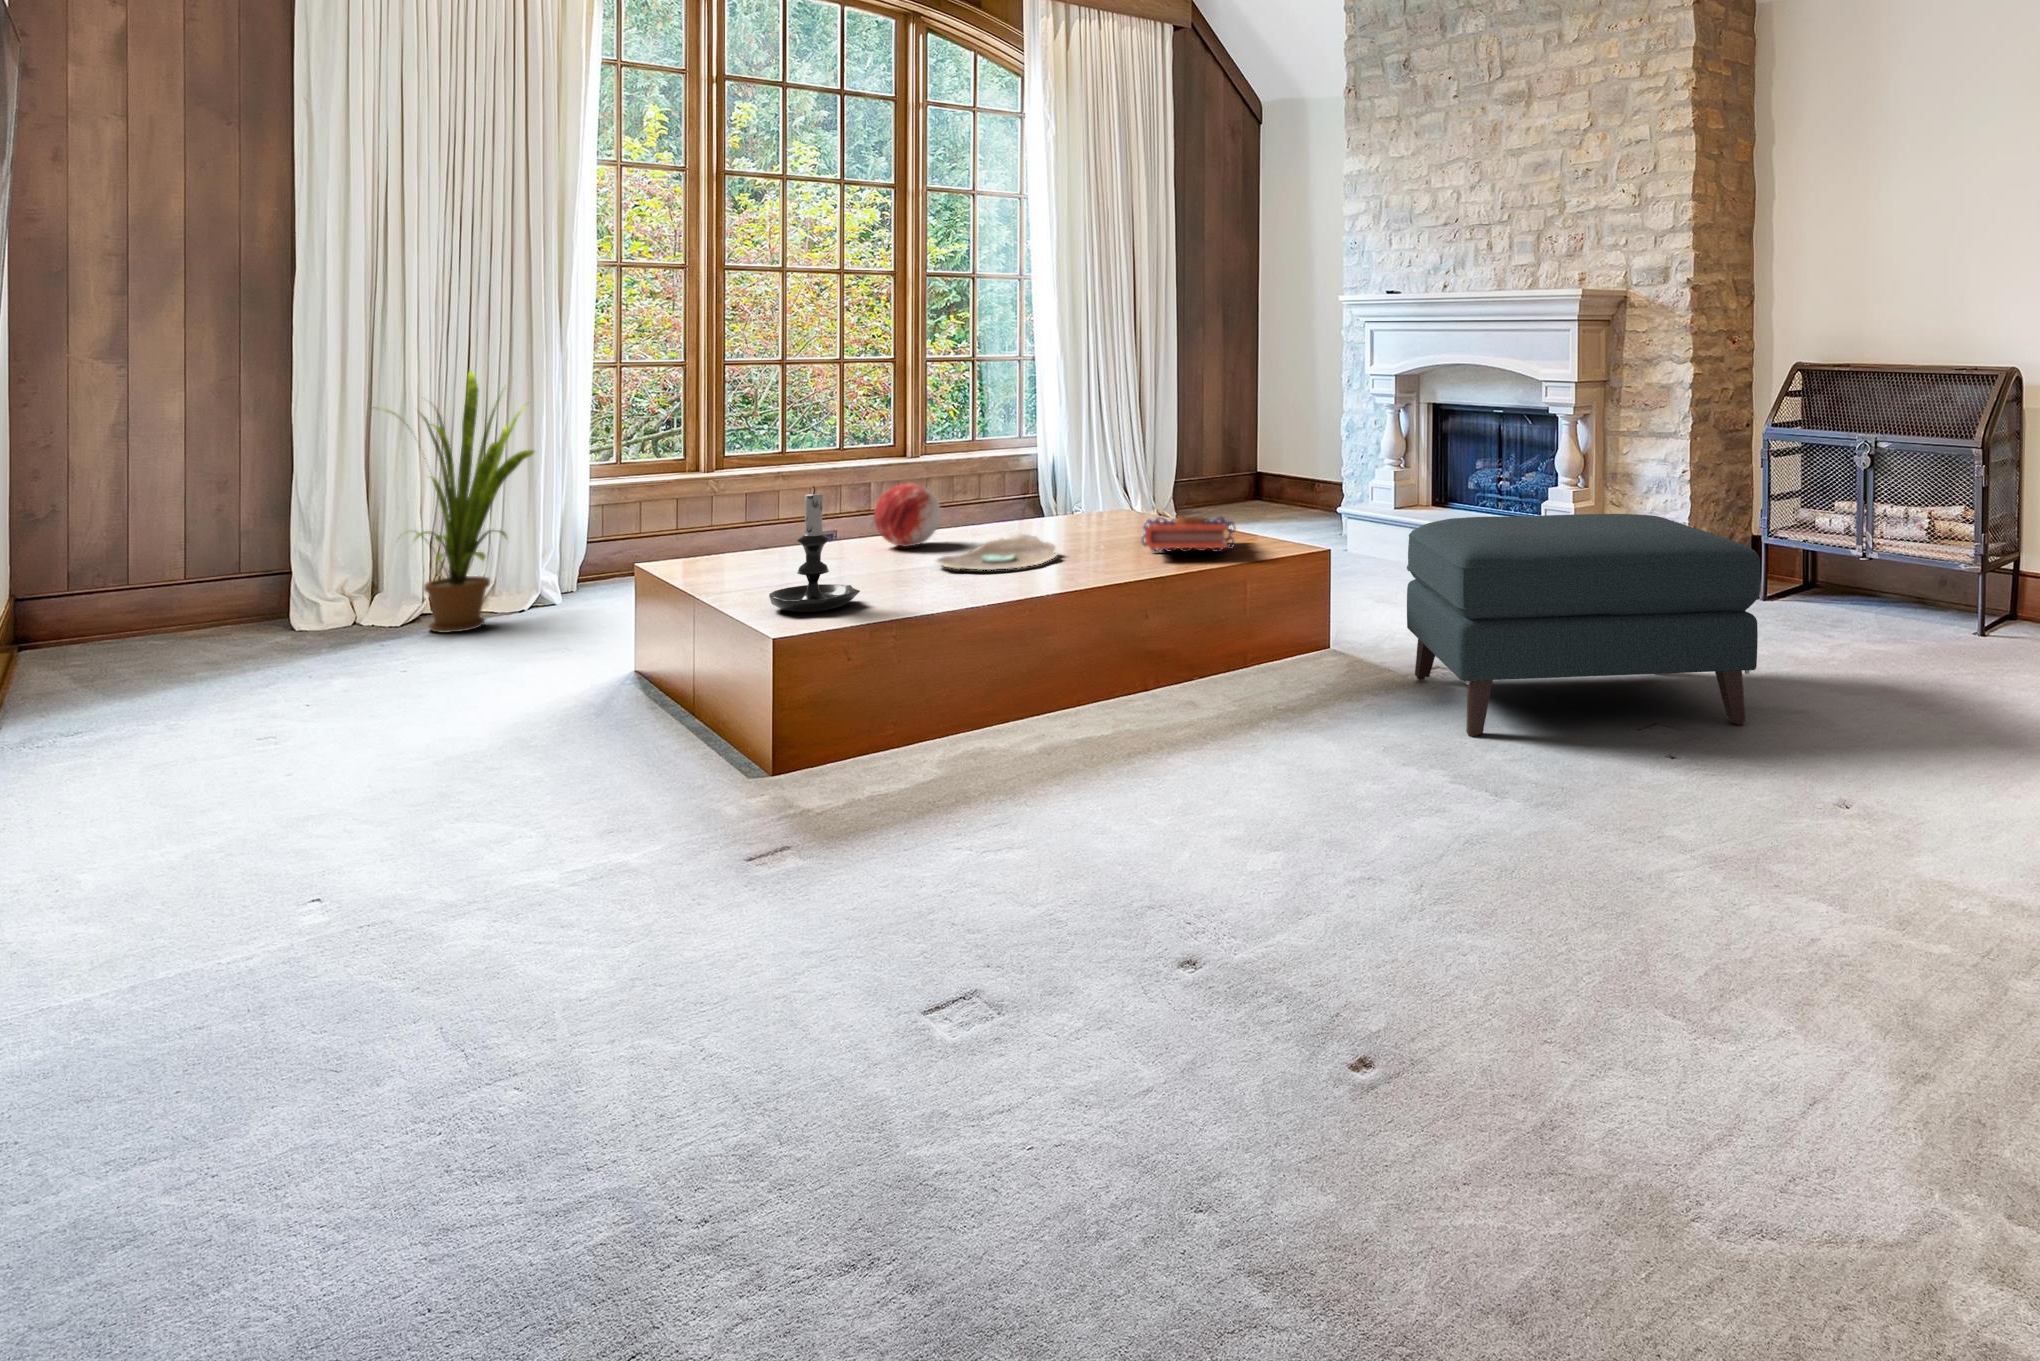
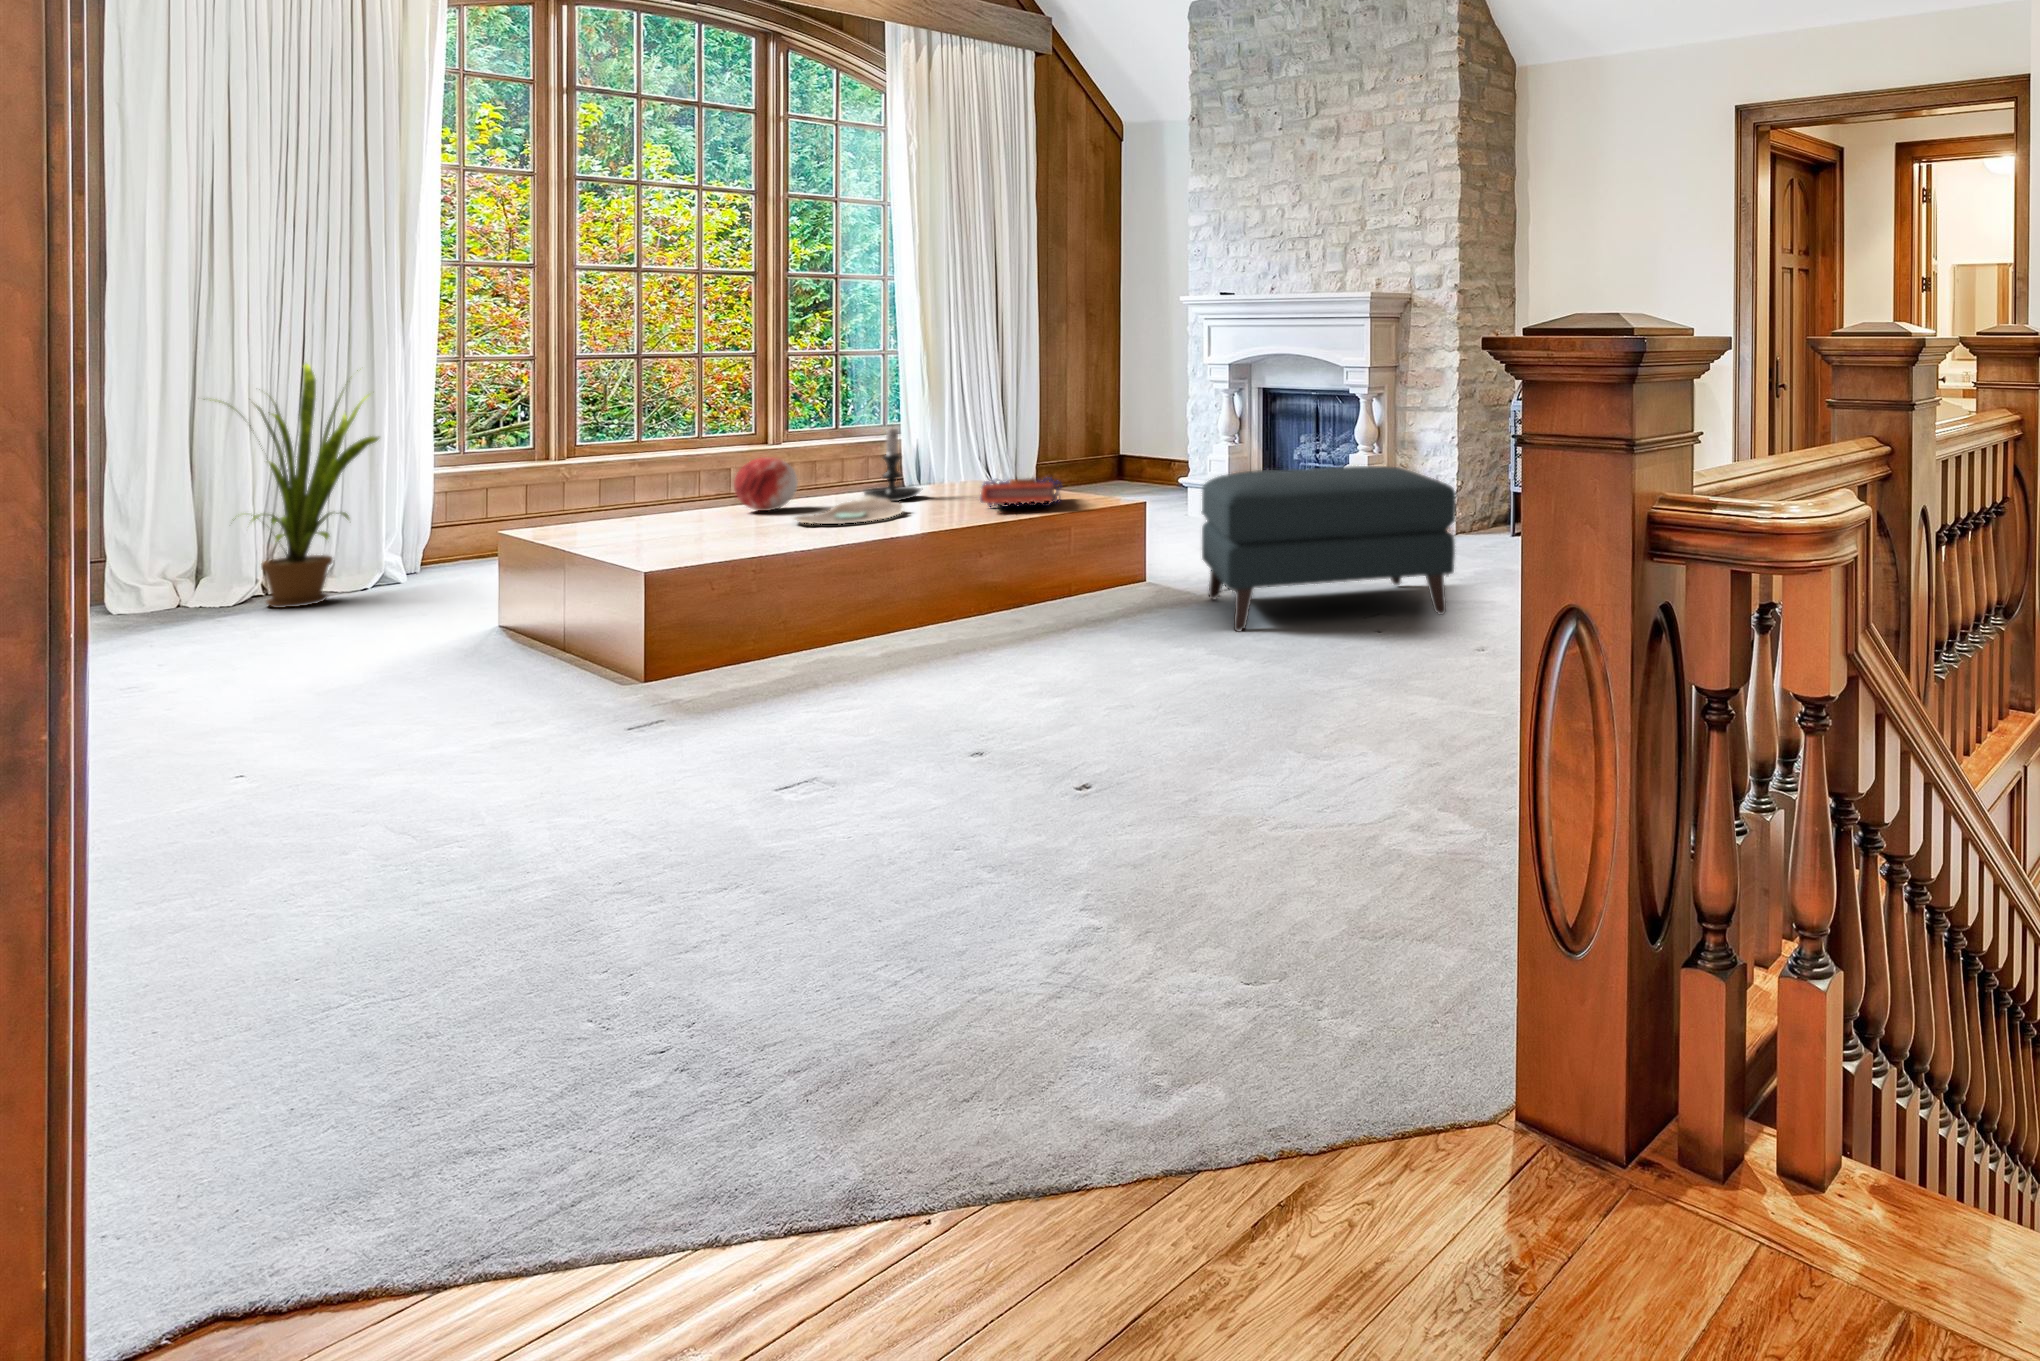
candle holder: present [769,486,860,612] -> present [864,429,923,501]

